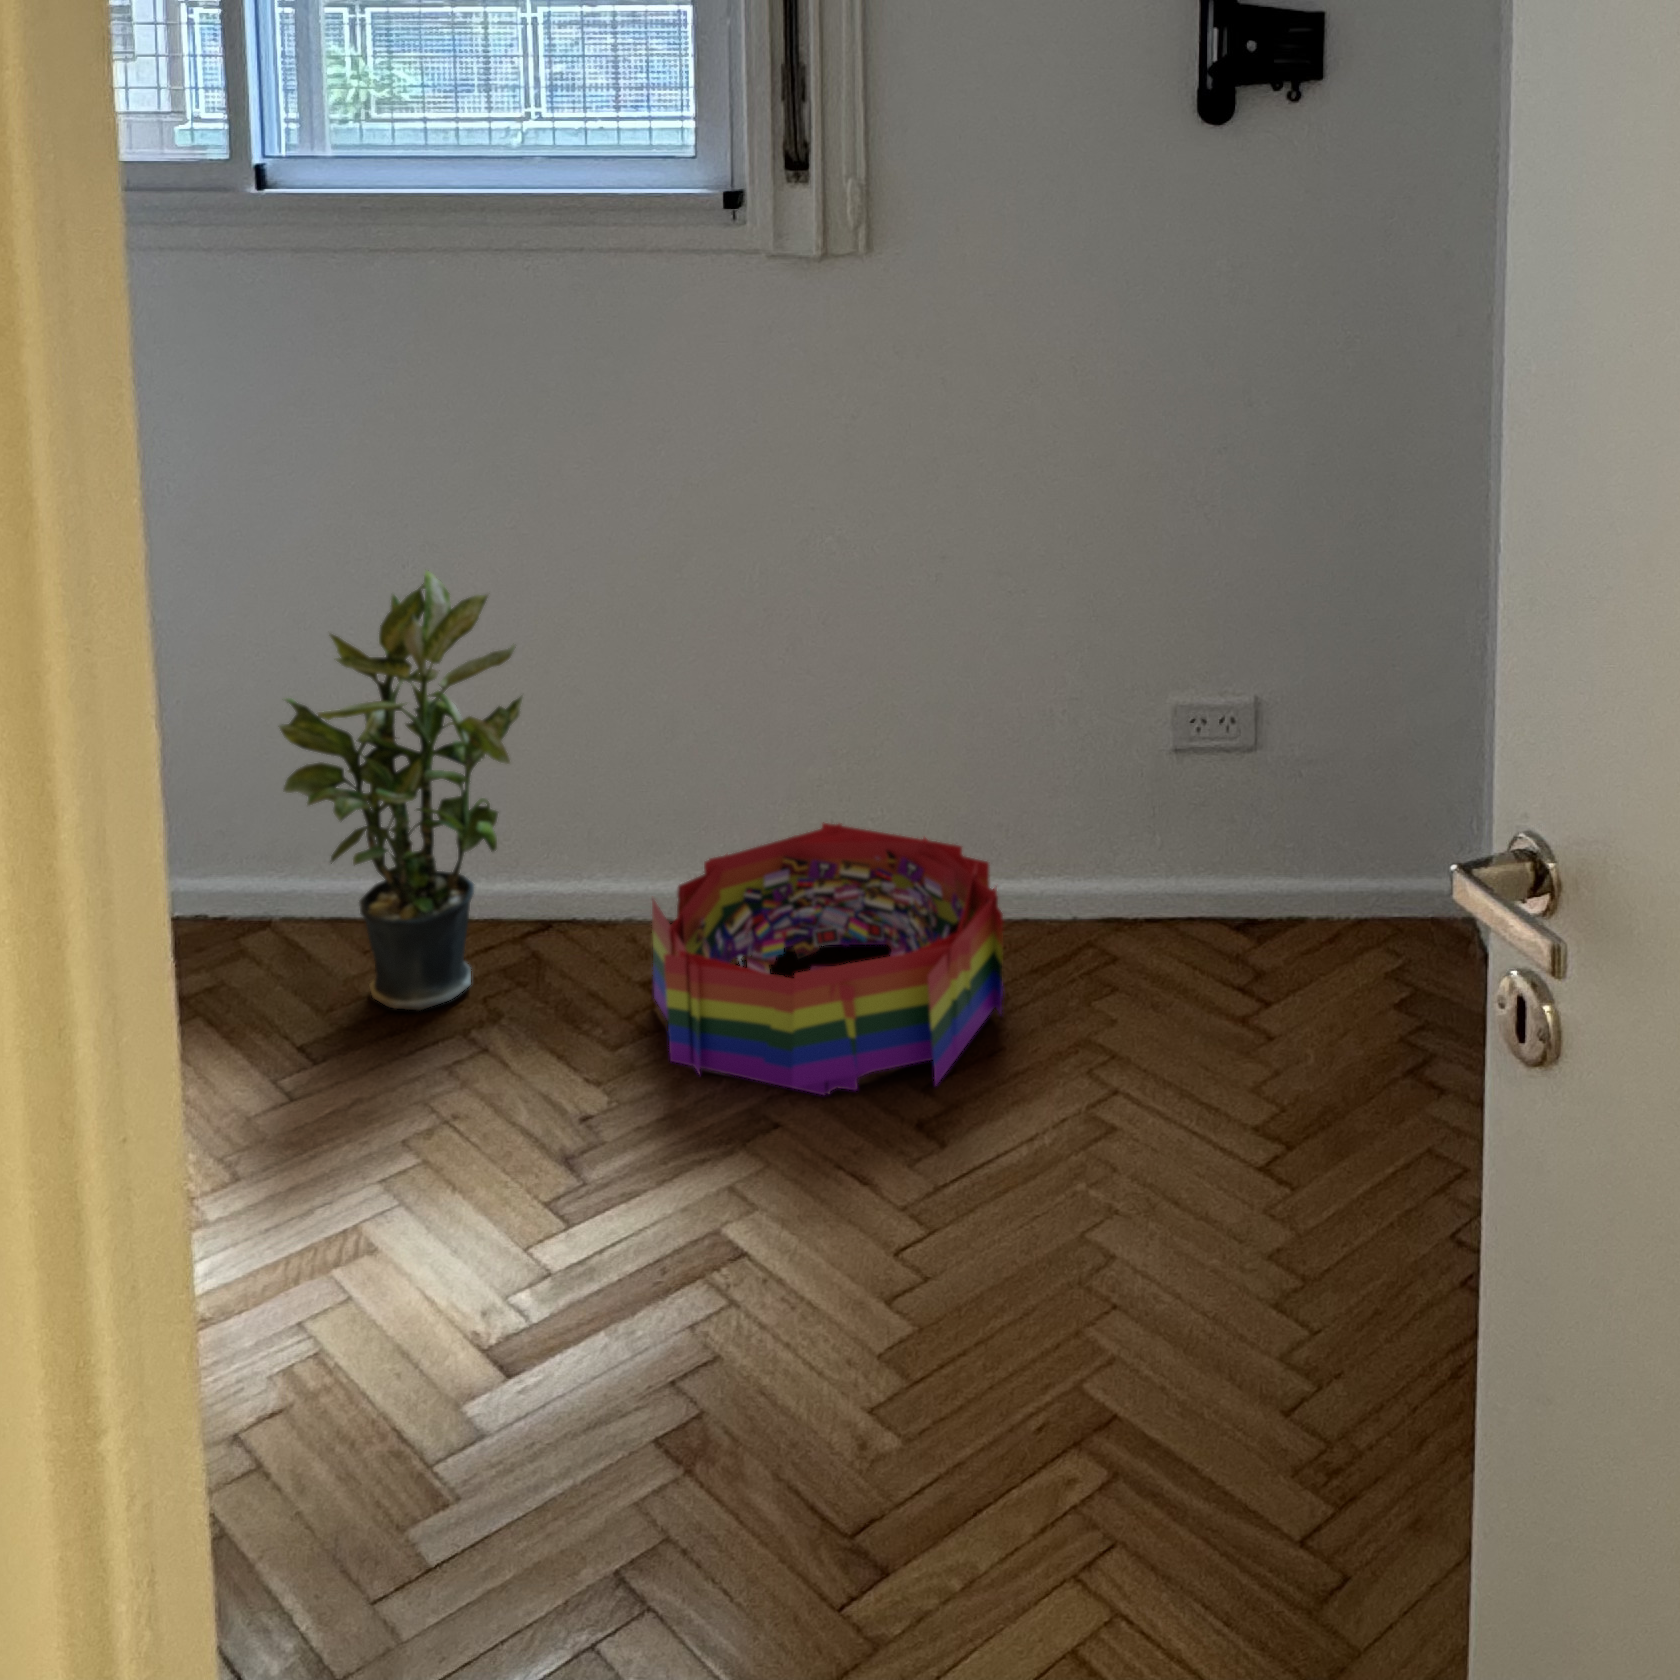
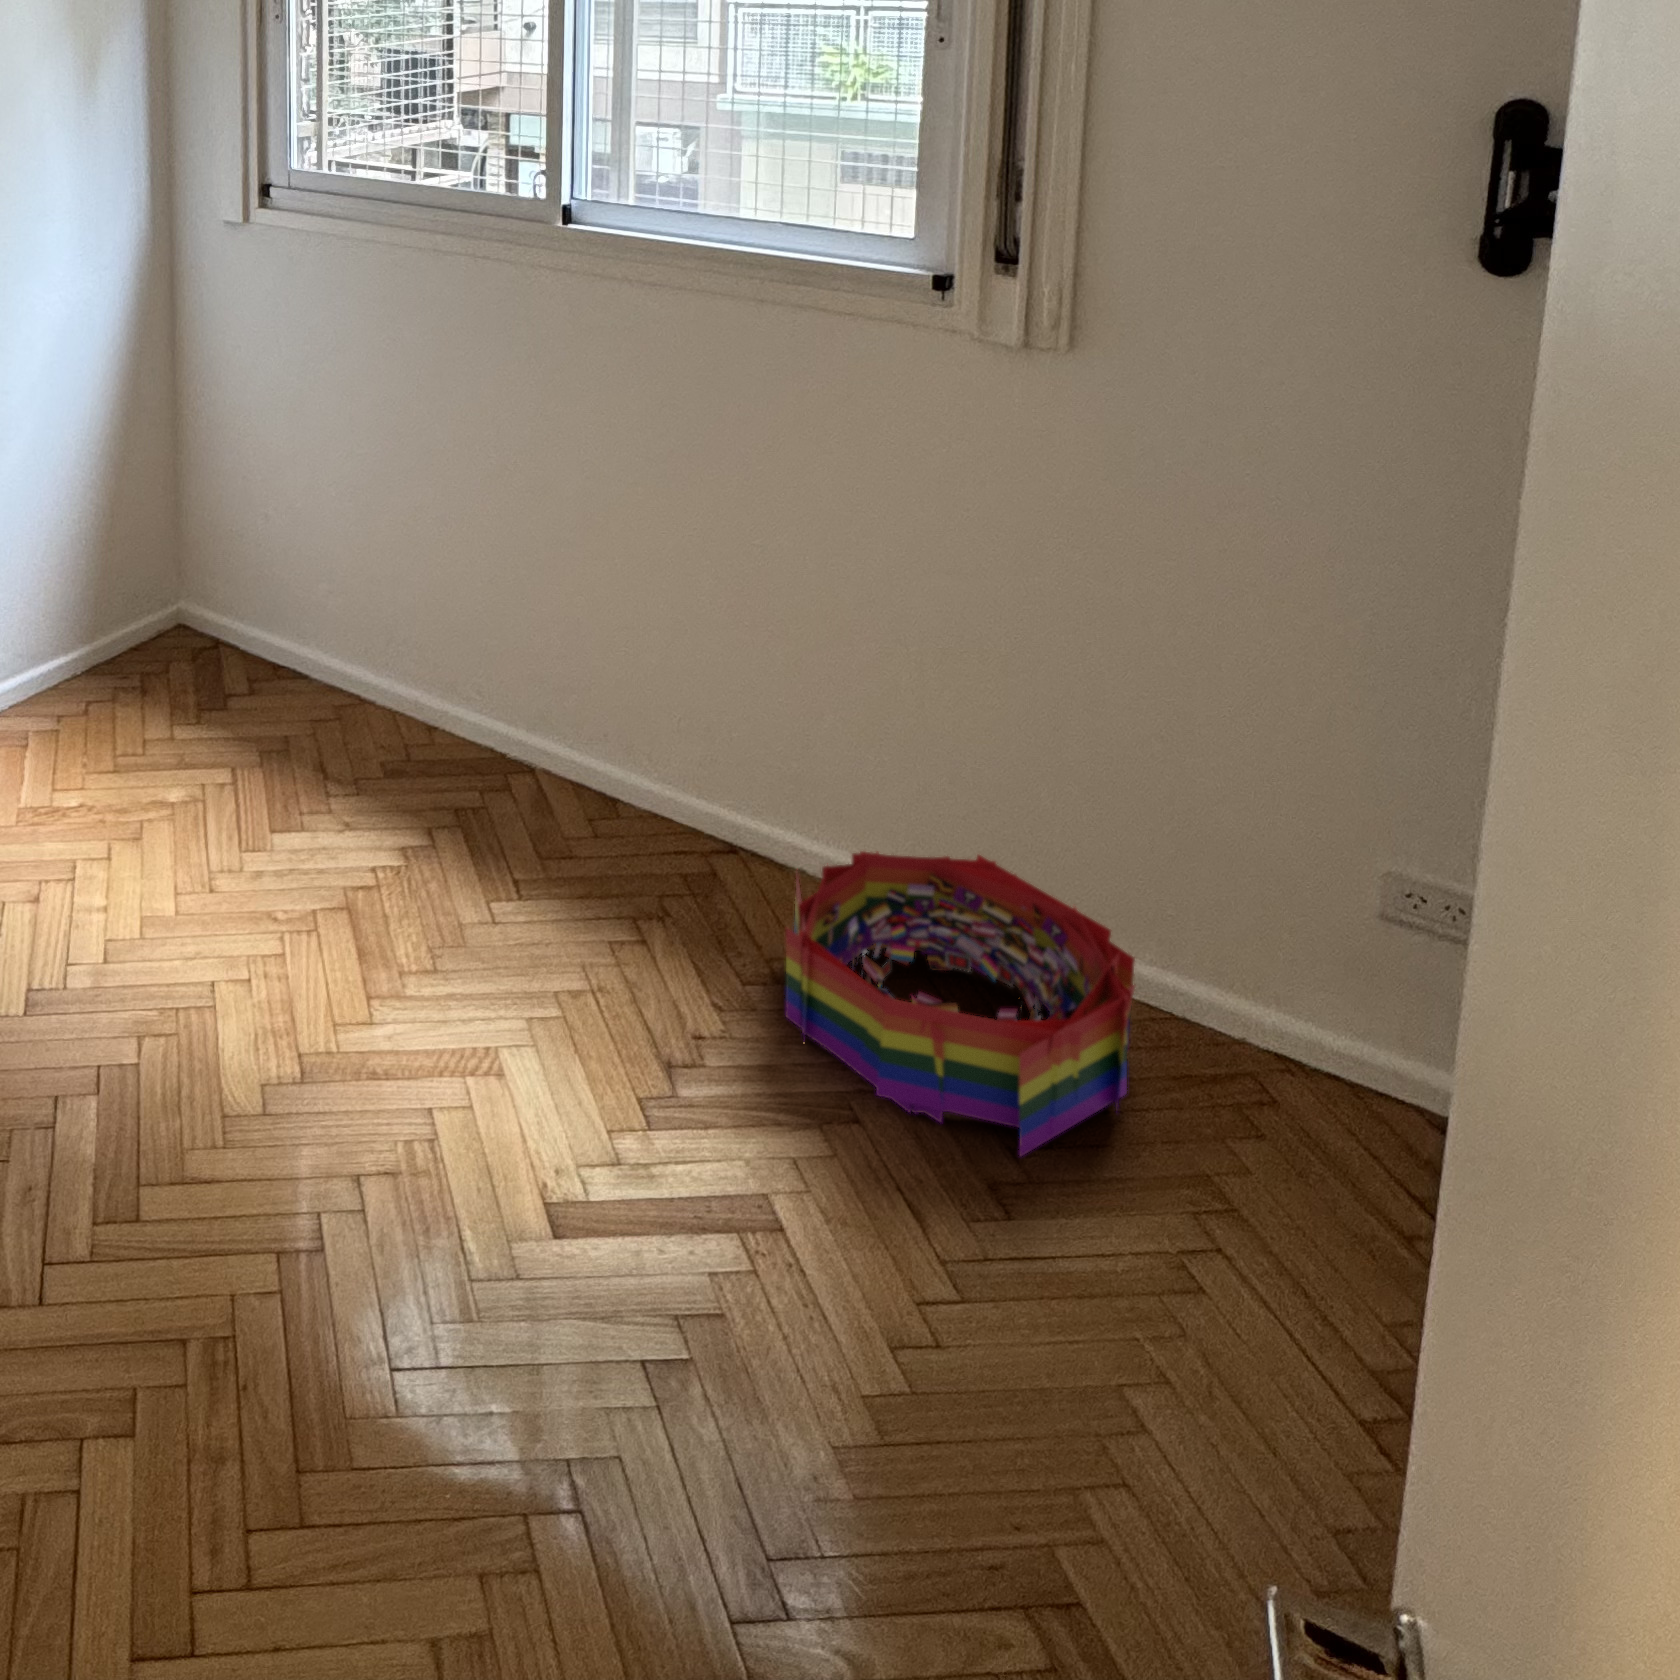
potted plant: present [278,571,522,1011] -> none [521,544,716,886]

